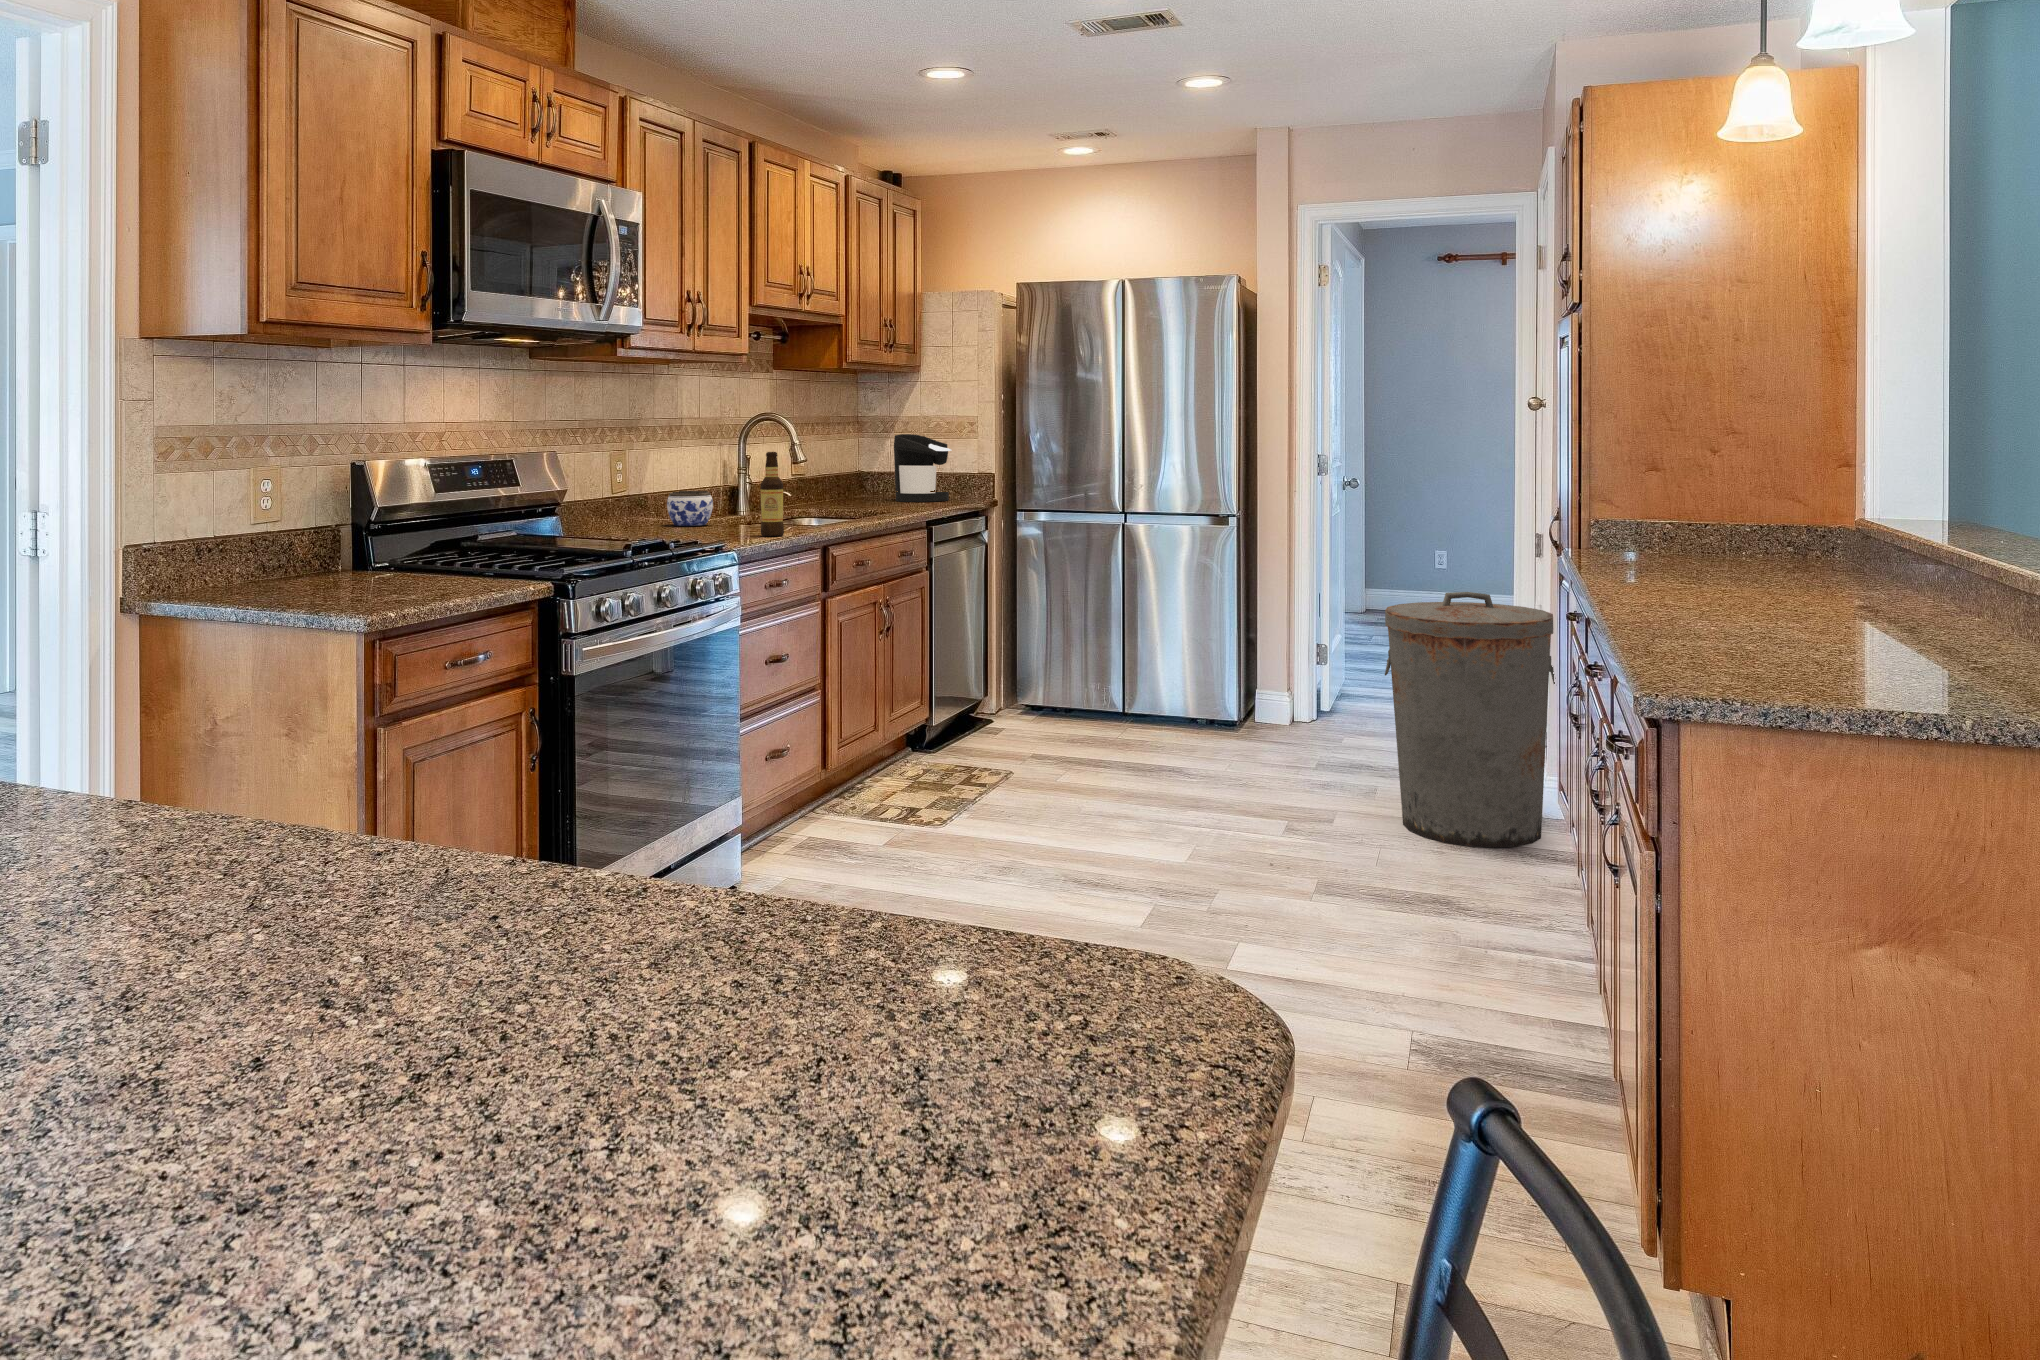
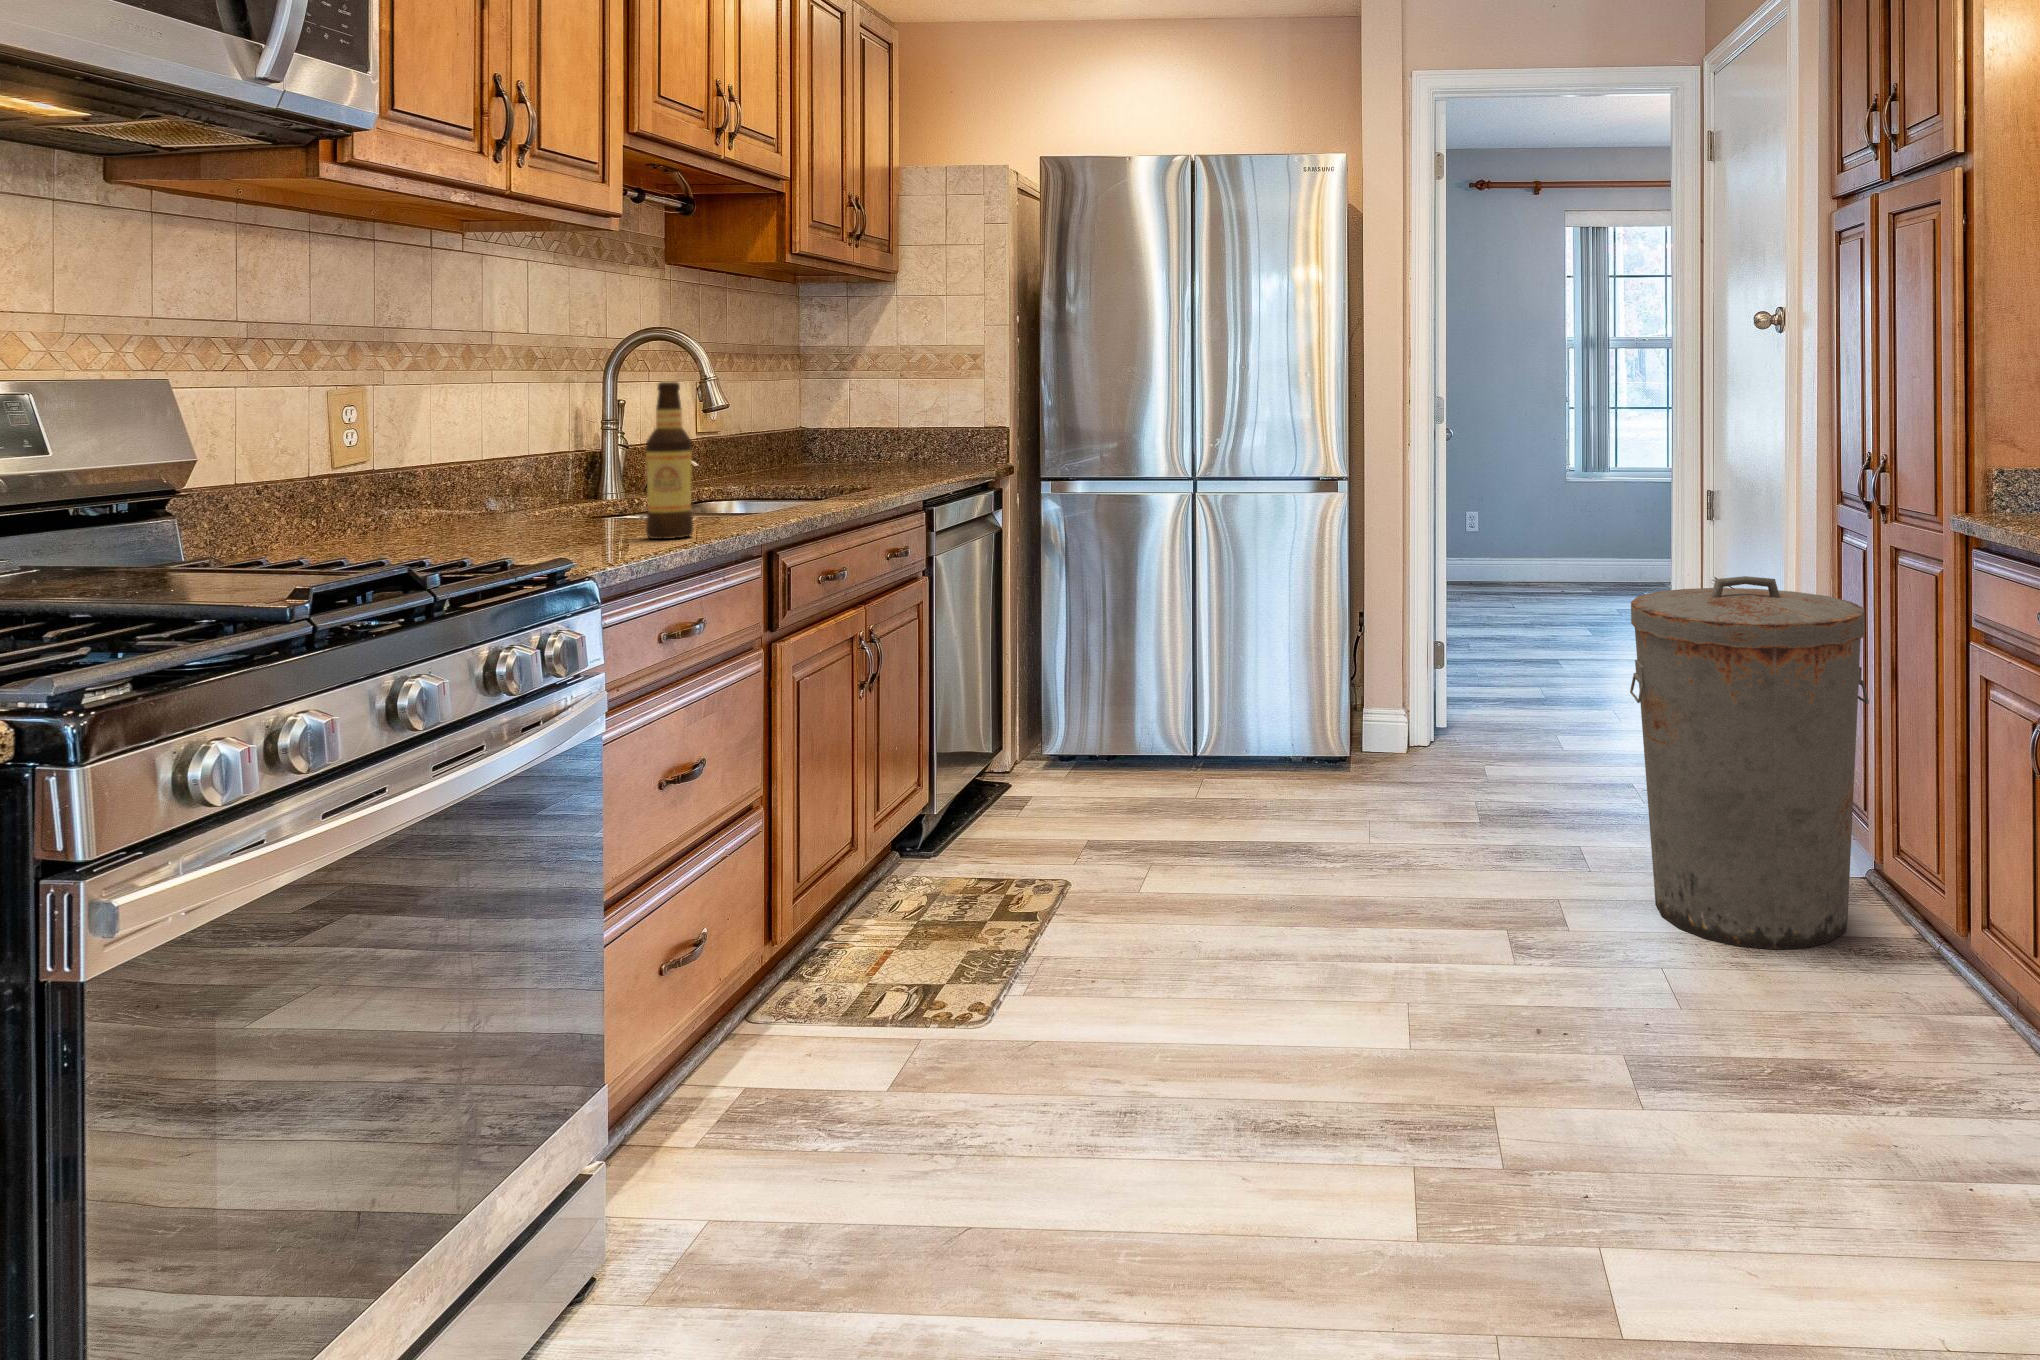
coffee maker: present [894,434,951,502] -> none [858,371,943,469]
jar: present [667,491,713,526] -> none [458,458,552,523]

